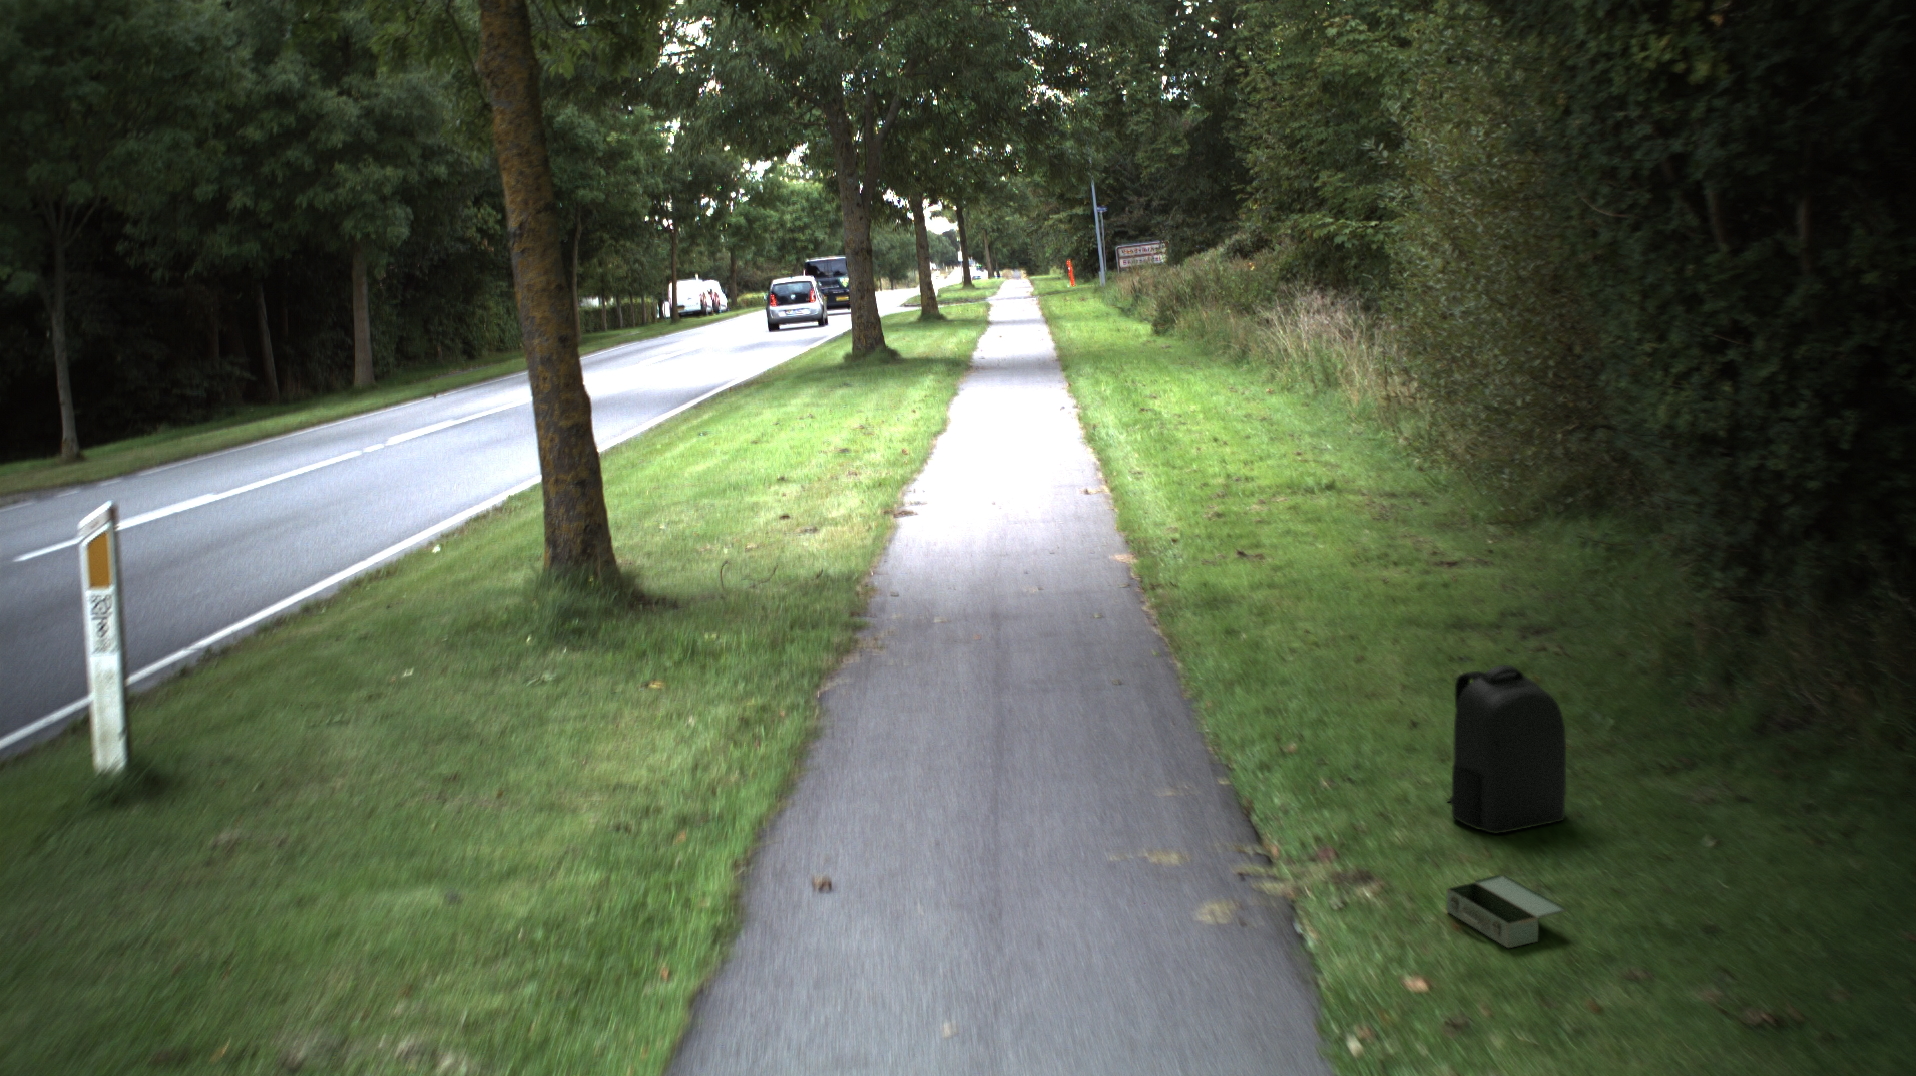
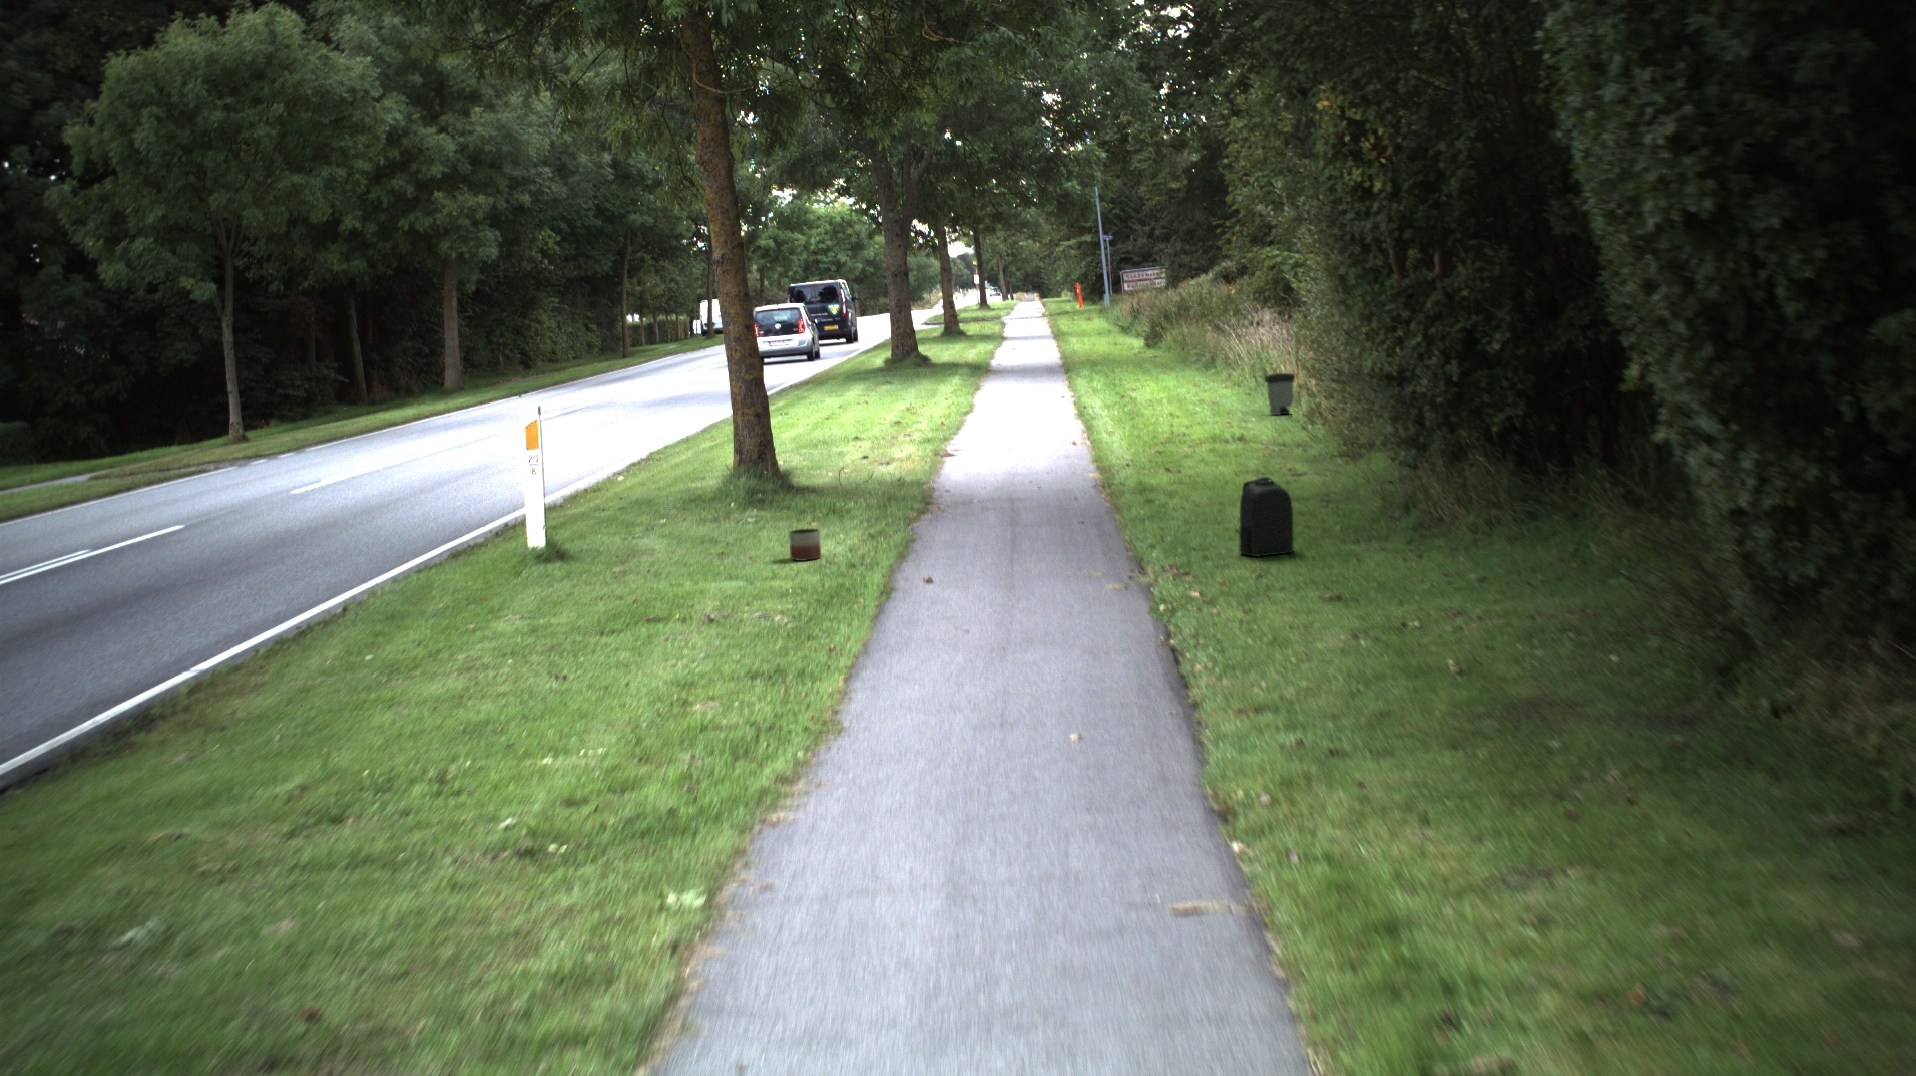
trash can: none [1338,383,1389,441] -> present [1265,373,1295,415]
planter: none [575,732,637,798] -> present [789,529,821,561]
toolbox: present [1447,875,1566,948] -> none [1221,560,1270,582]

